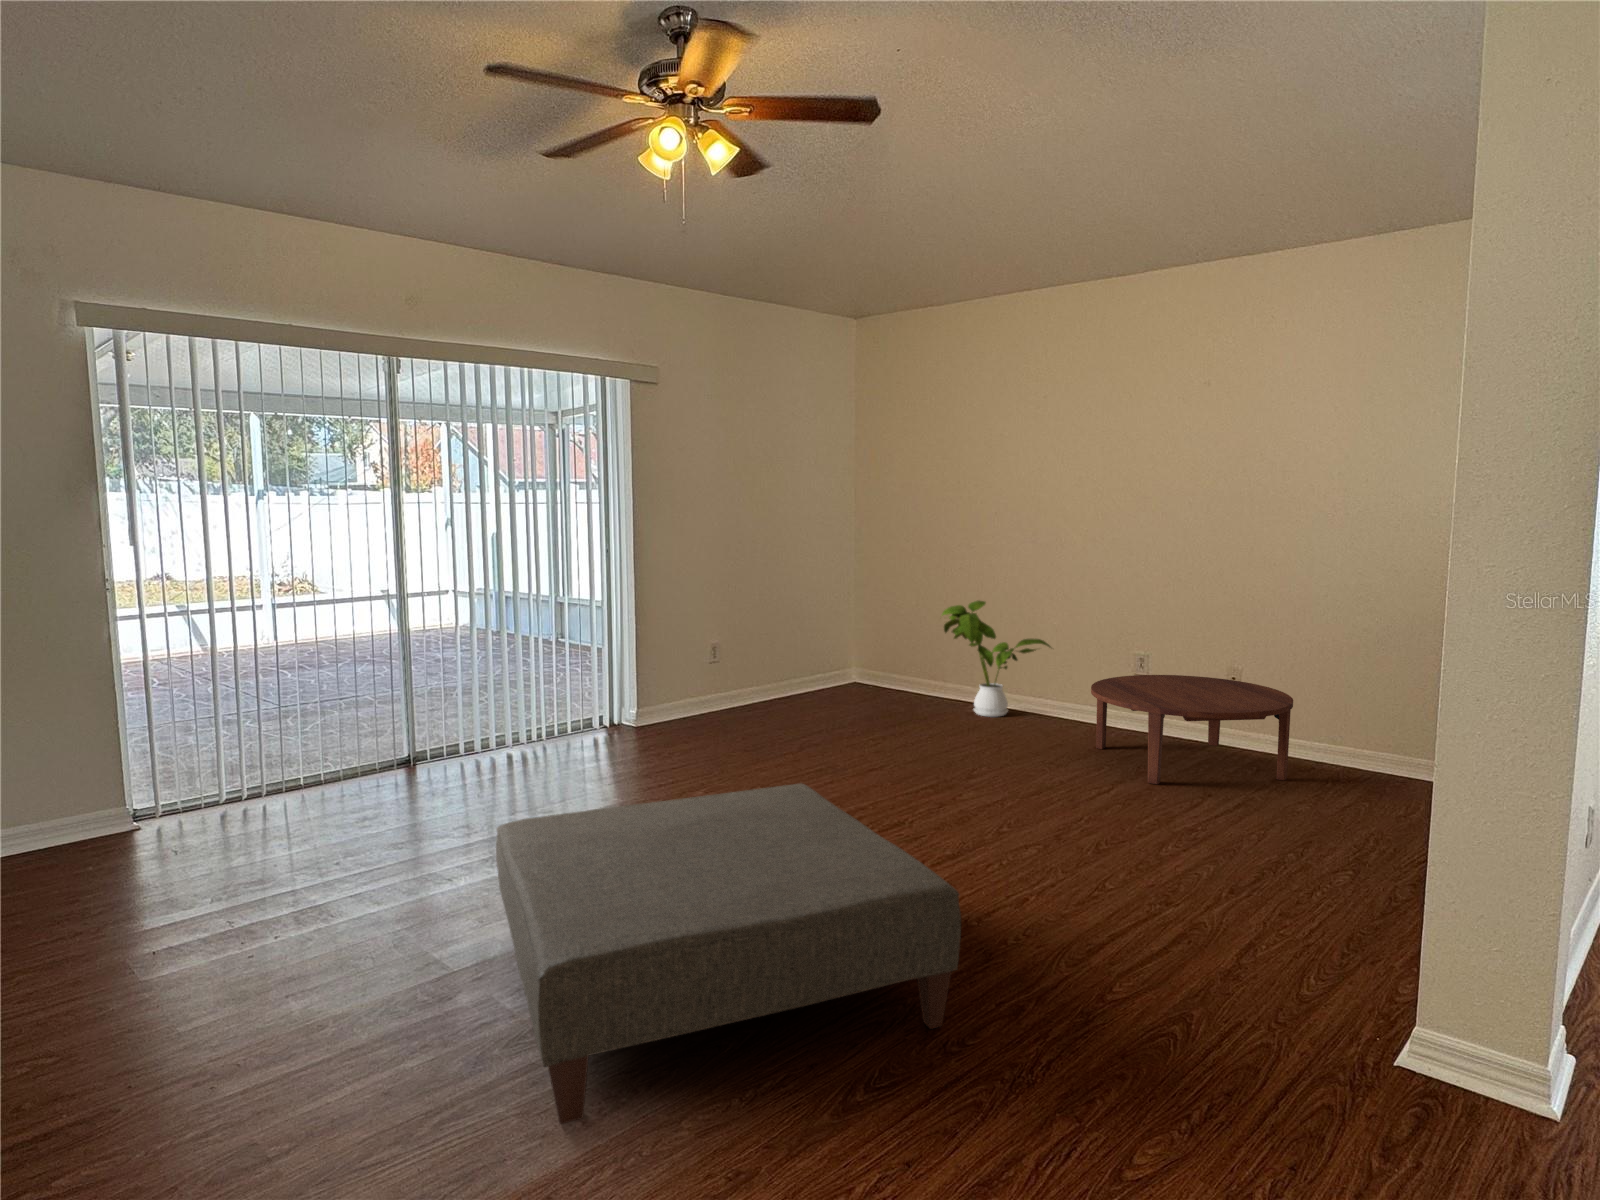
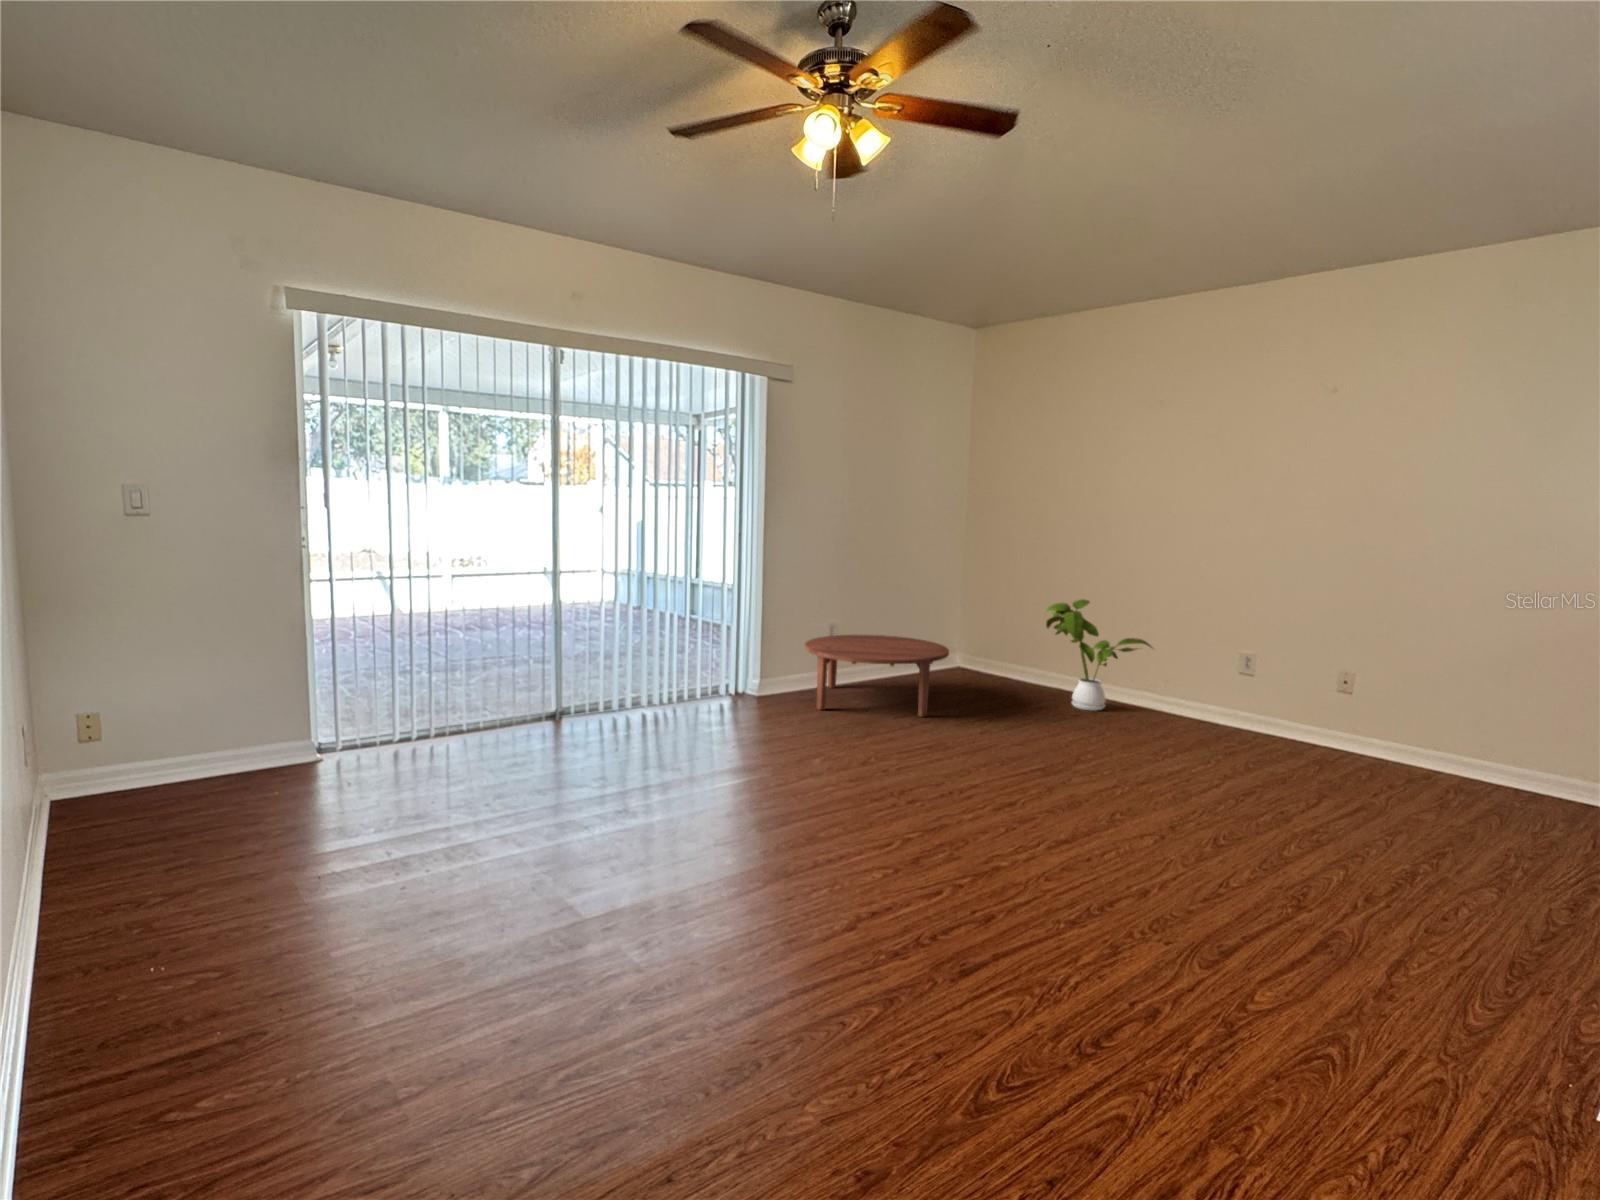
coffee table: present [1091,675,1293,784] -> present [805,635,949,717]
ottoman: present [496,783,961,1124] -> none [627,766,1086,1092]

